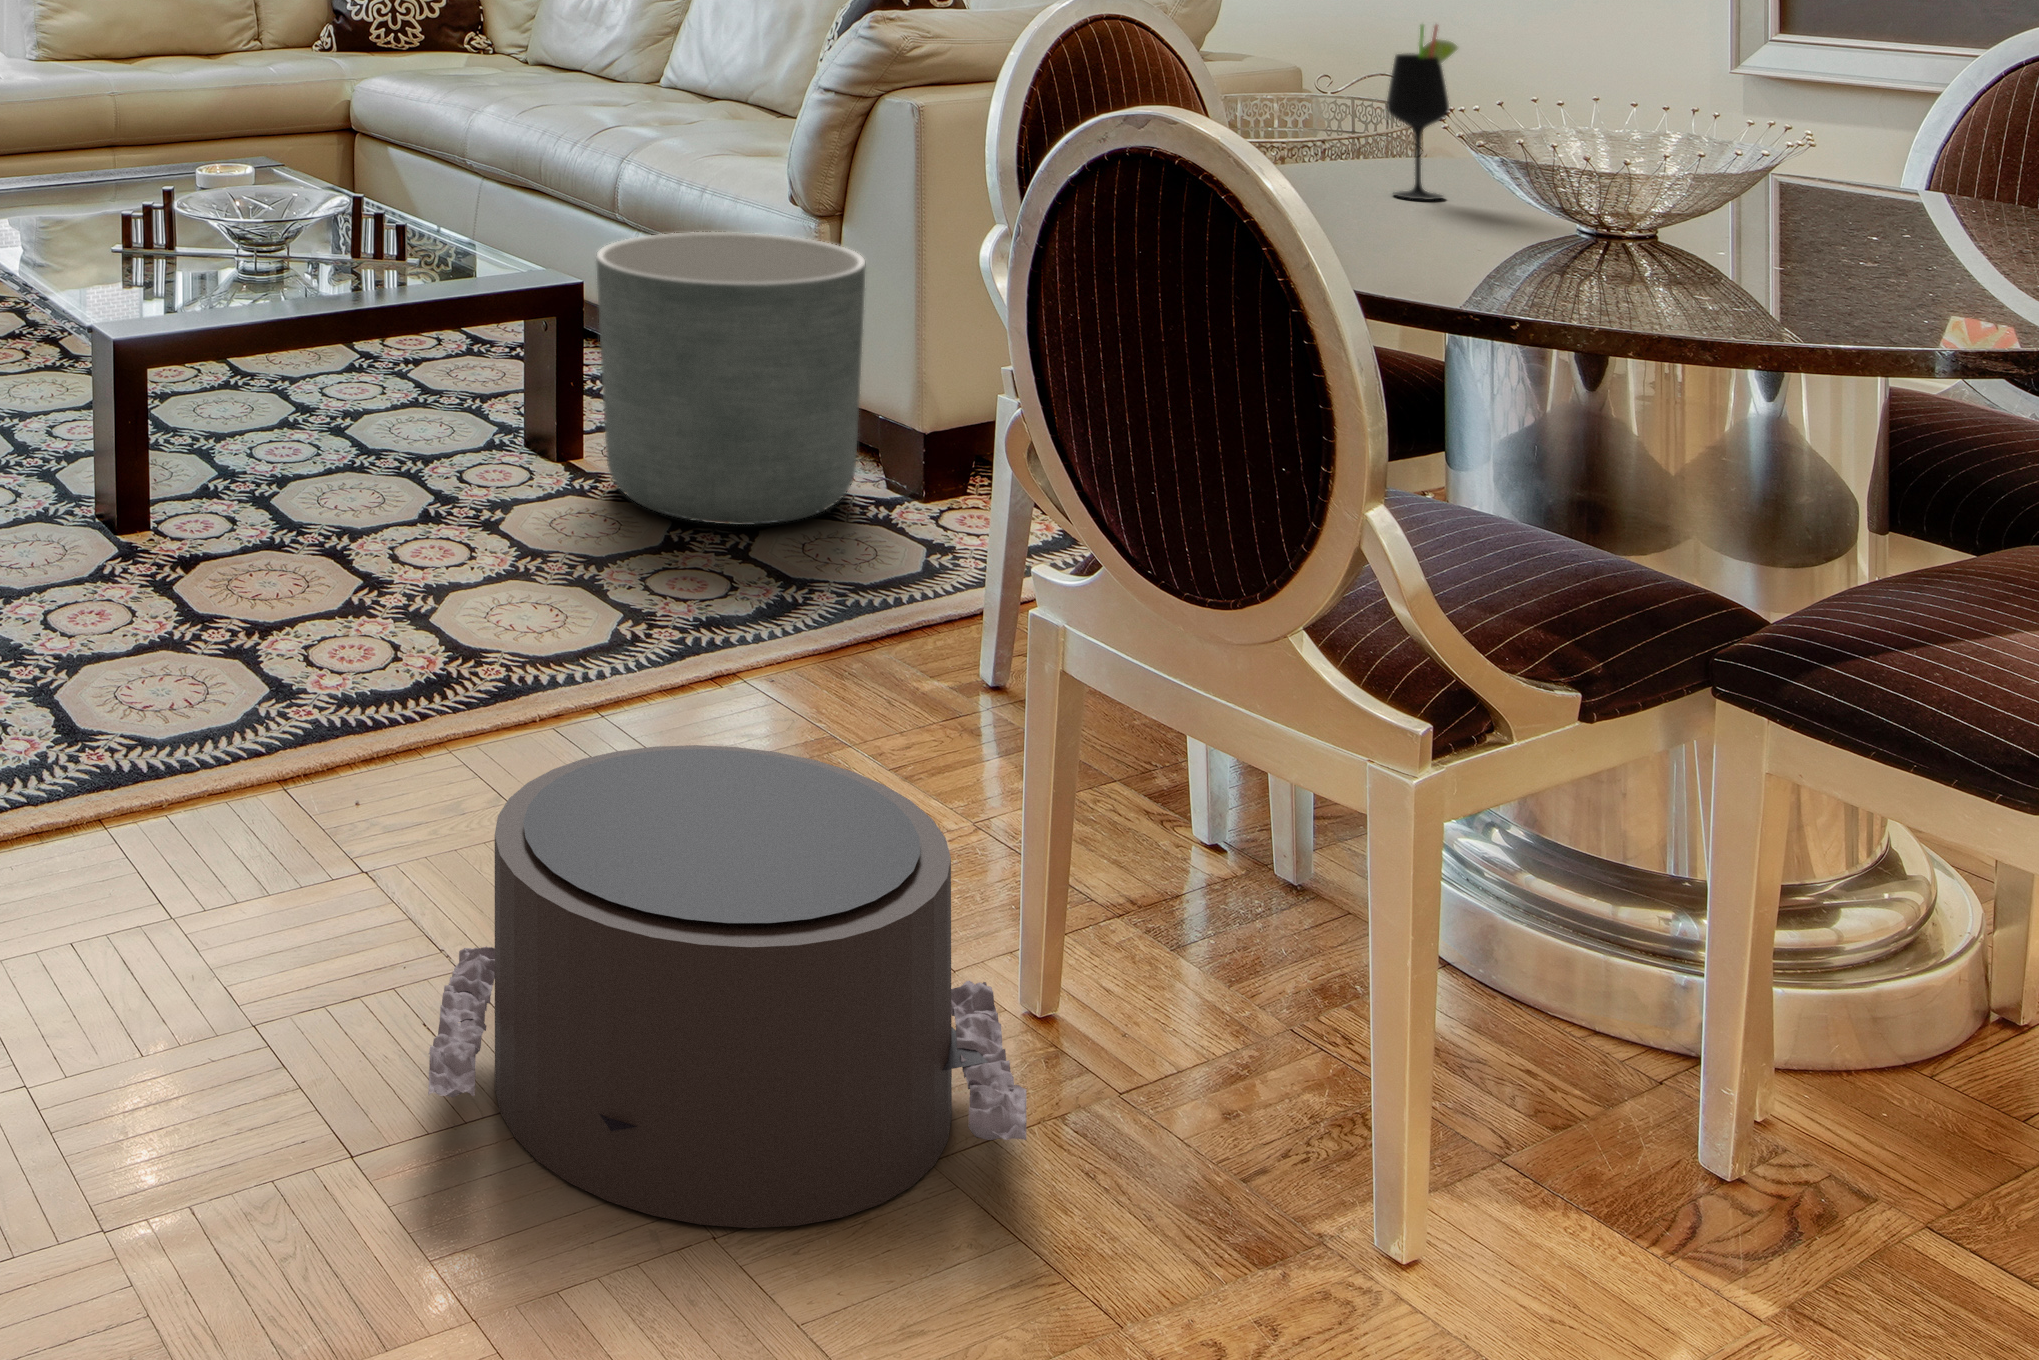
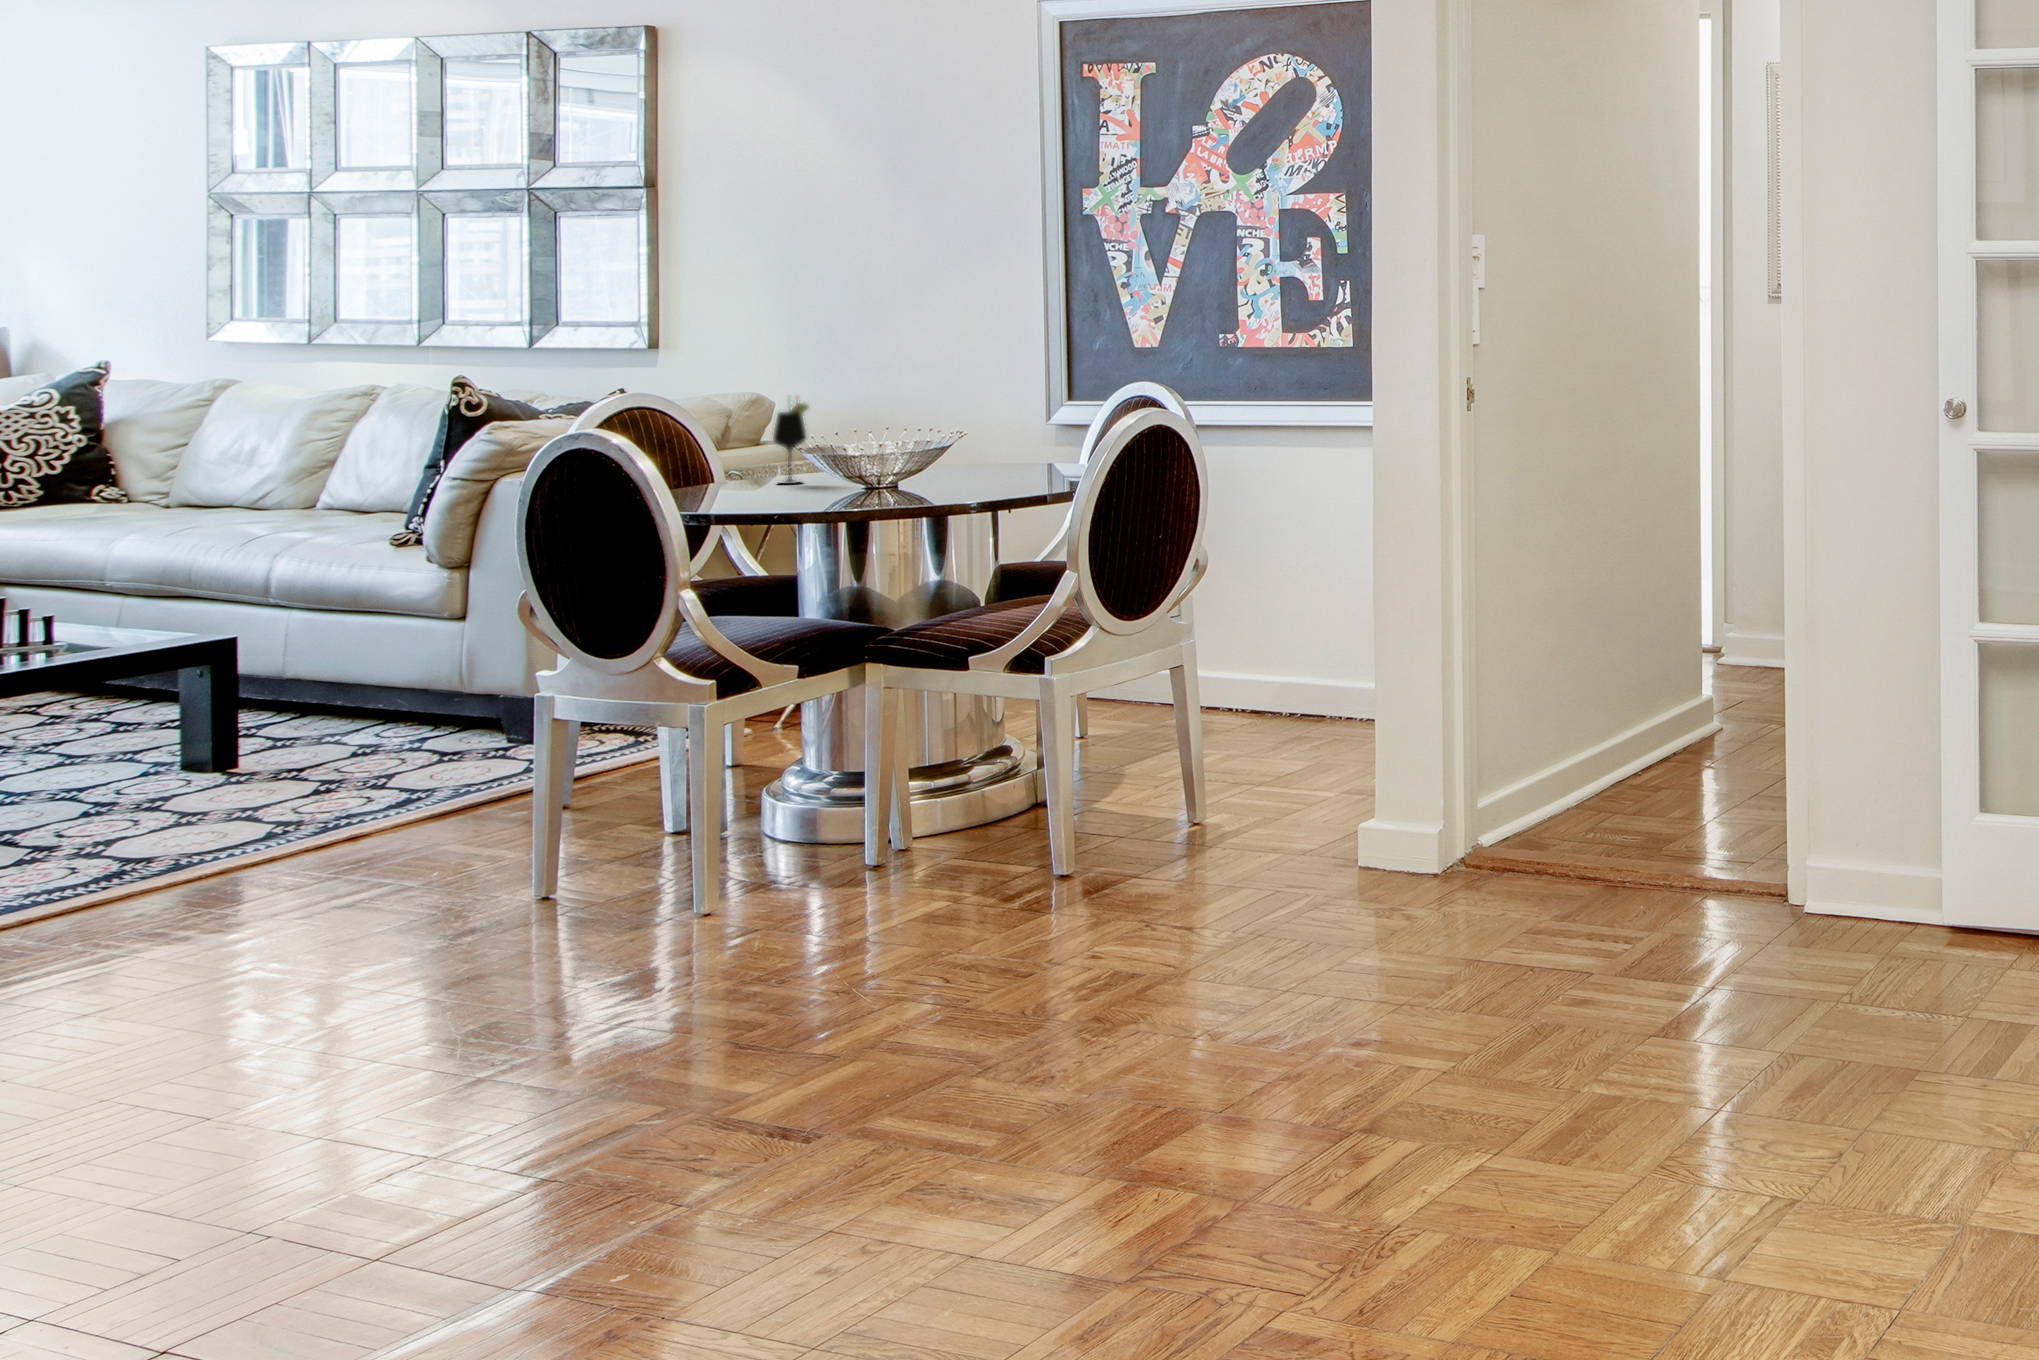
planter: present [596,232,865,525] -> none [246,577,476,766]
pouf: present [428,745,1026,1228] -> none [130,790,508,986]

